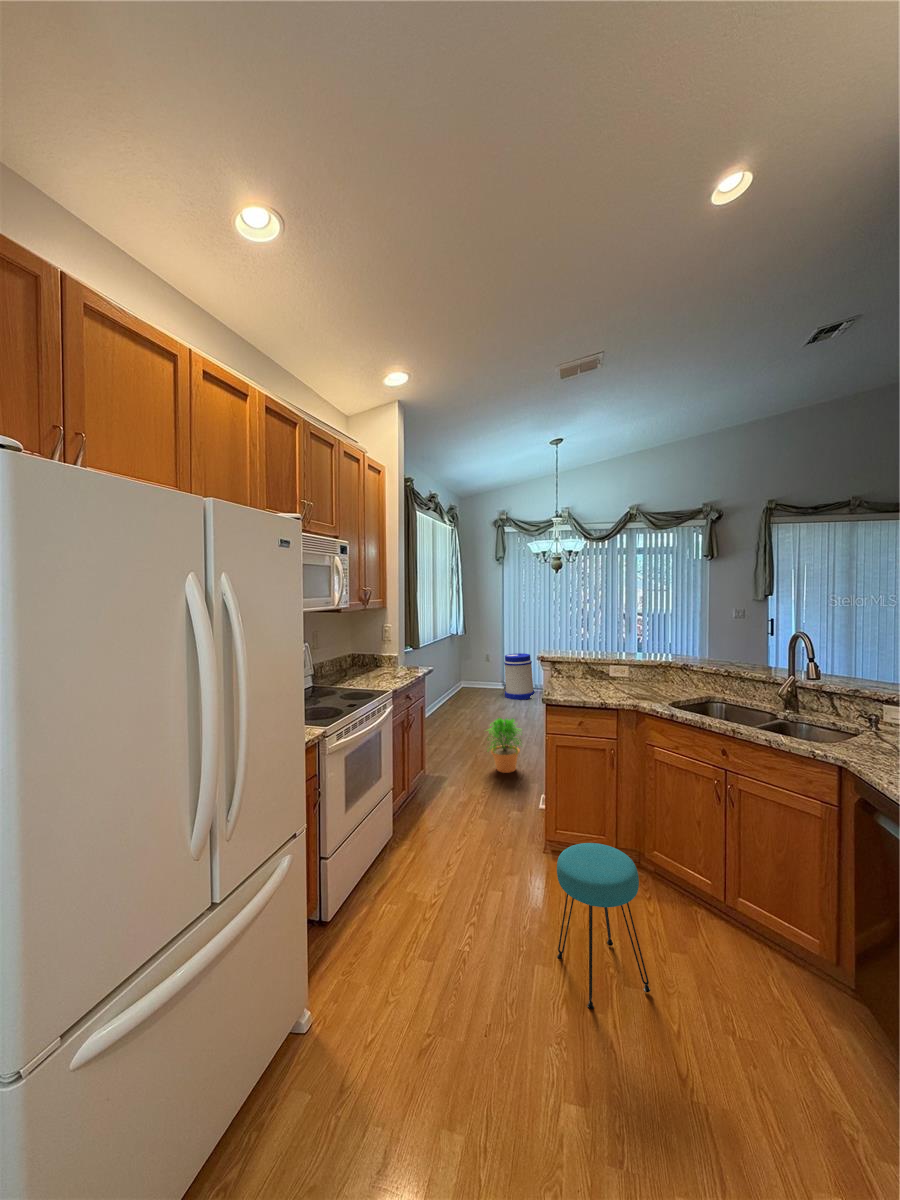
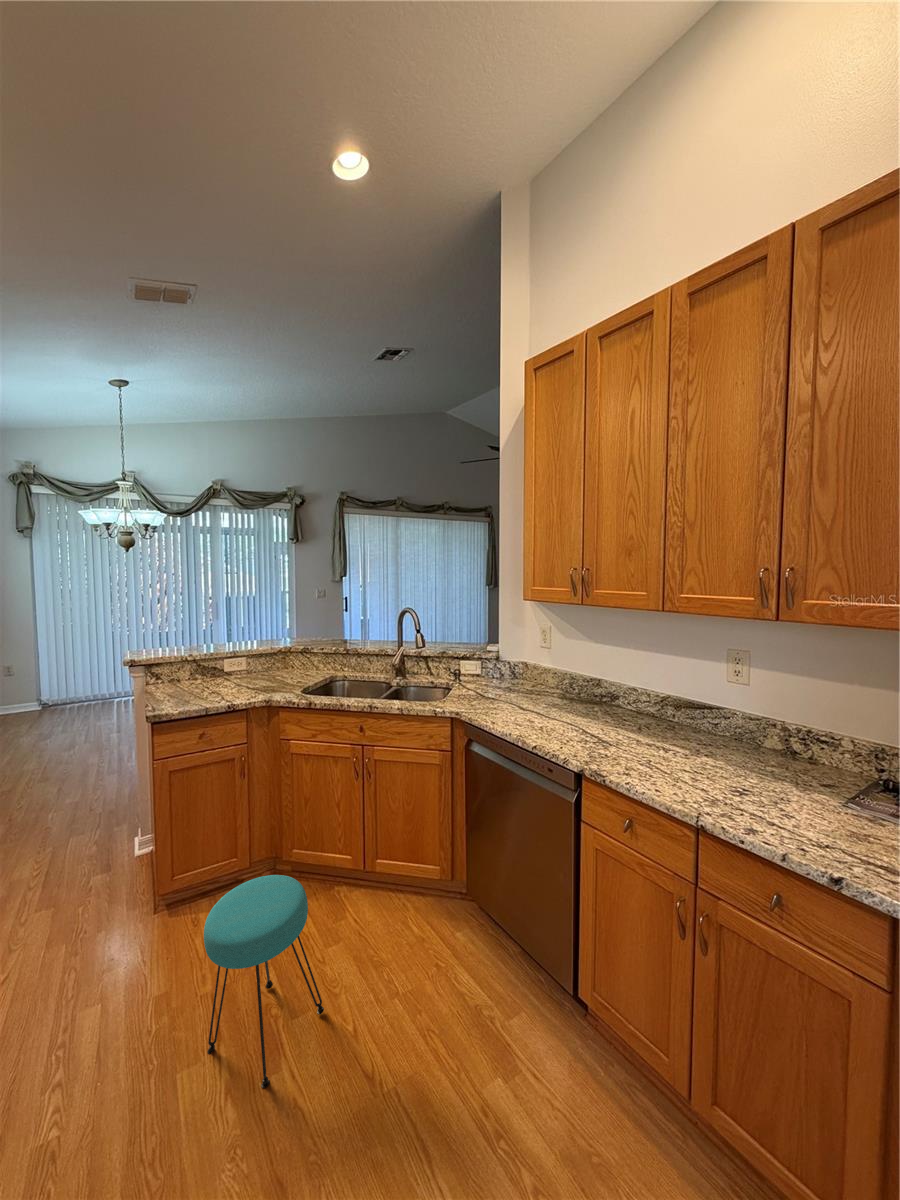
trash can: present [504,653,535,700] -> none [39,660,95,726]
potted plant: present [488,718,521,773] -> none [20,753,100,837]

